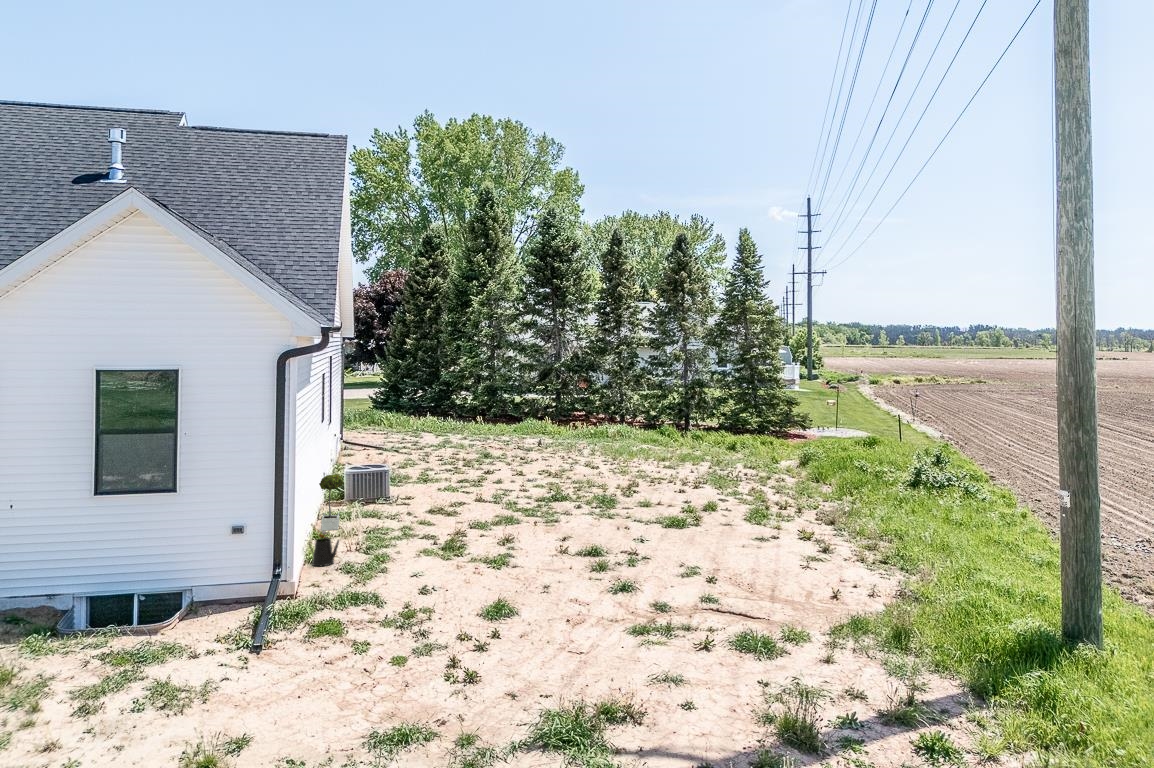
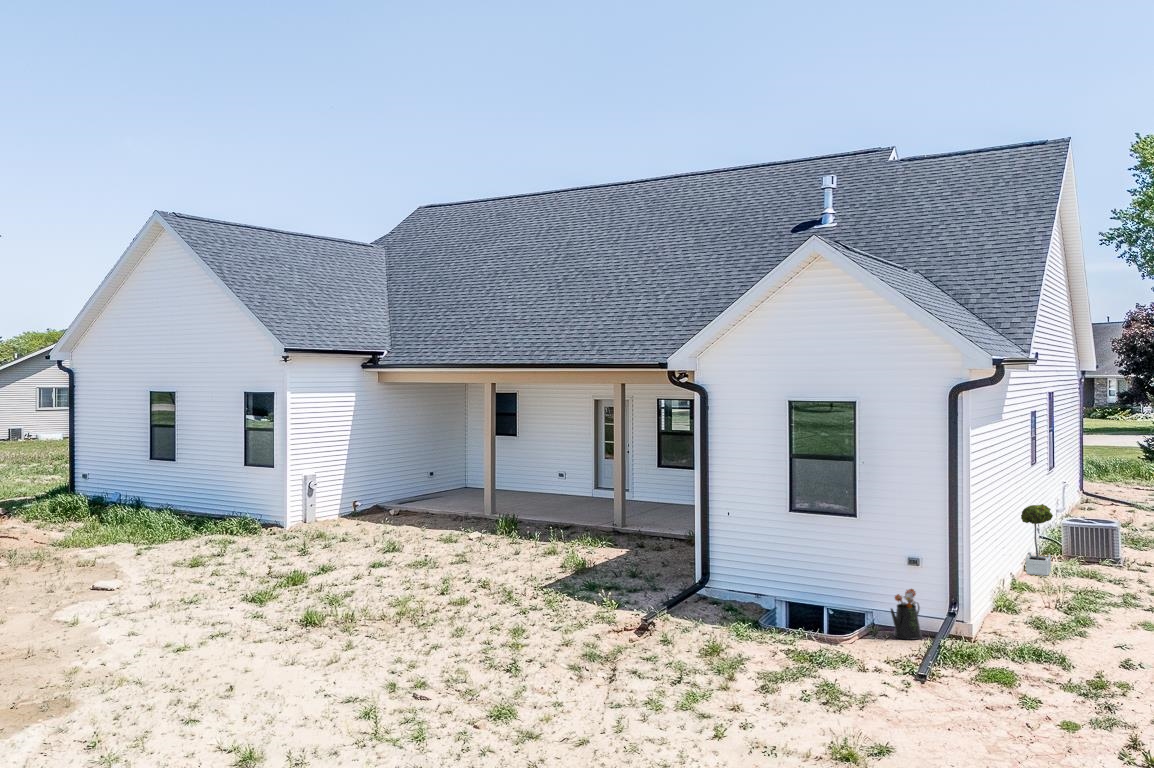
watering can: present [309,530,339,566] -> present [891,589,922,639]

